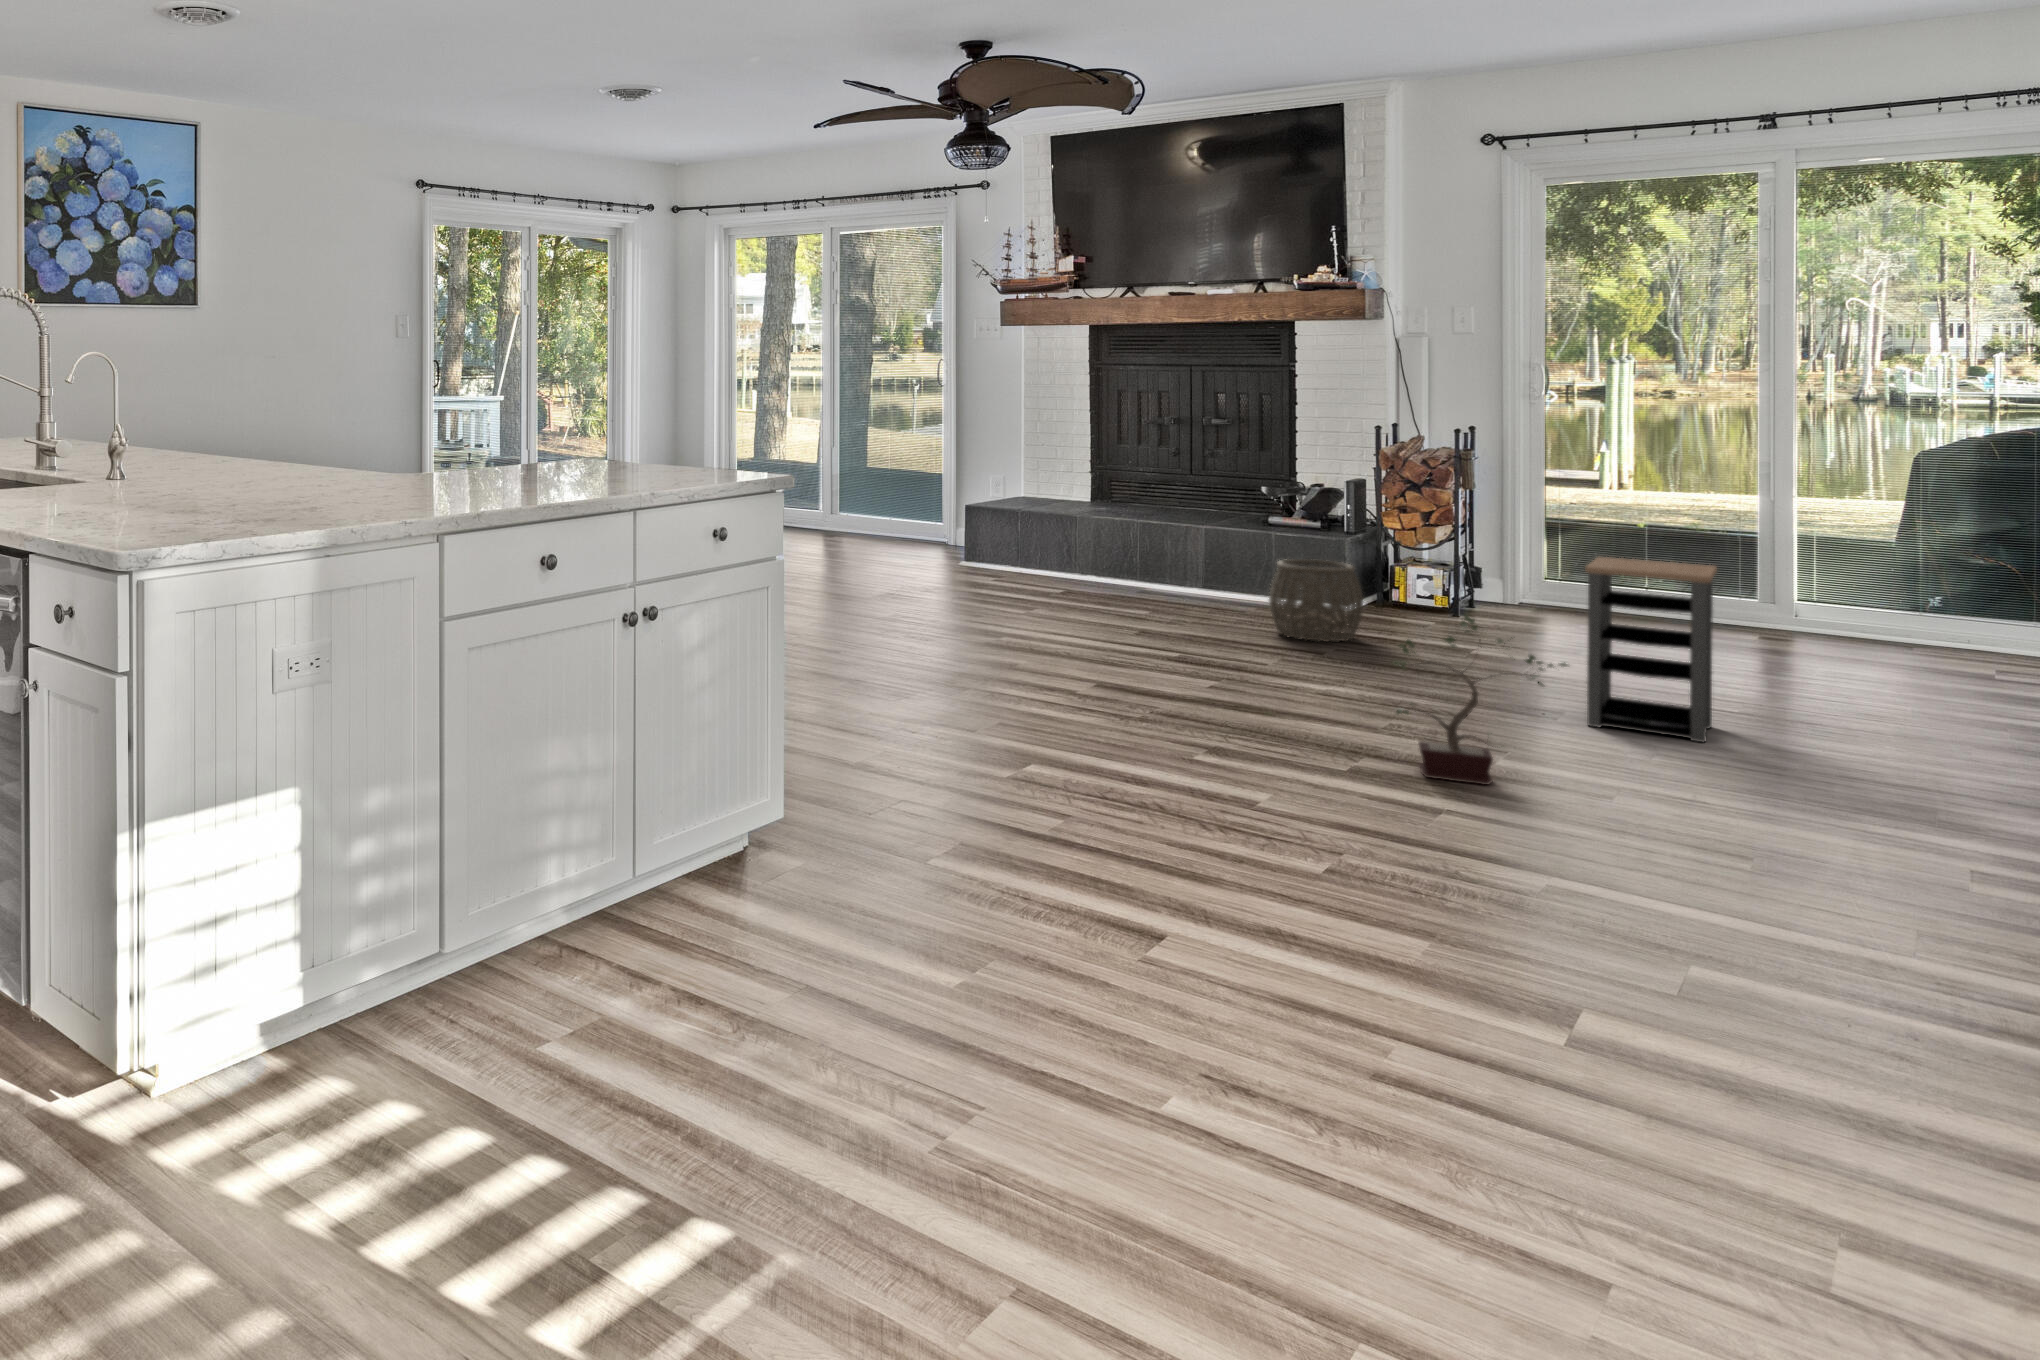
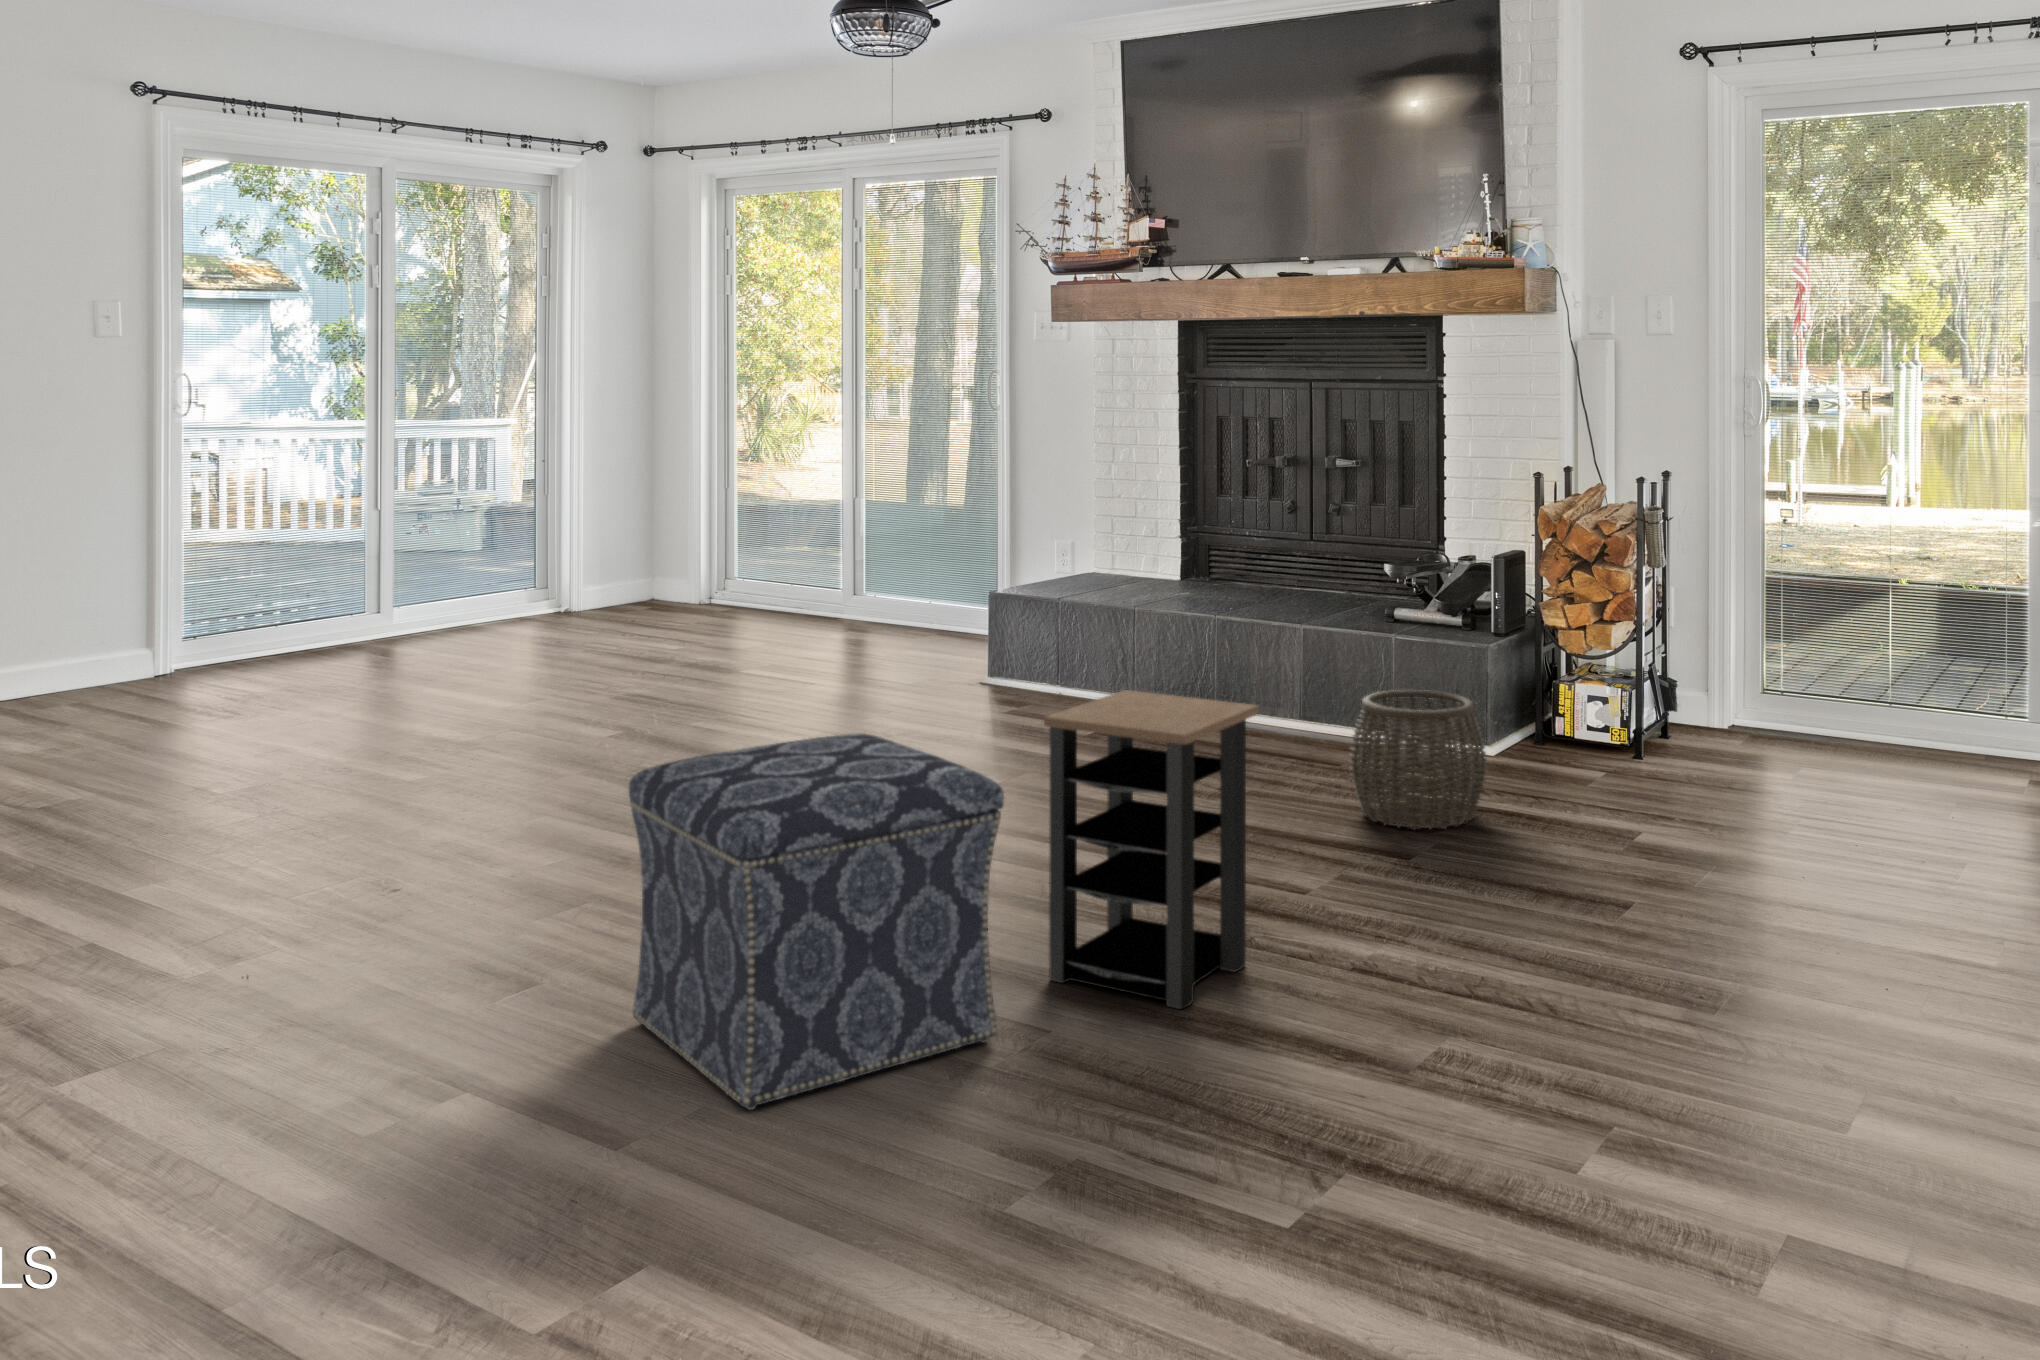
ottoman: none [922,553,1134,724] -> present [629,733,1004,1110]
side table: present [1585,557,1717,742] -> present [1044,690,1259,1009]
potted plant: present [1391,615,1568,785] -> none [1380,886,1700,1244]

